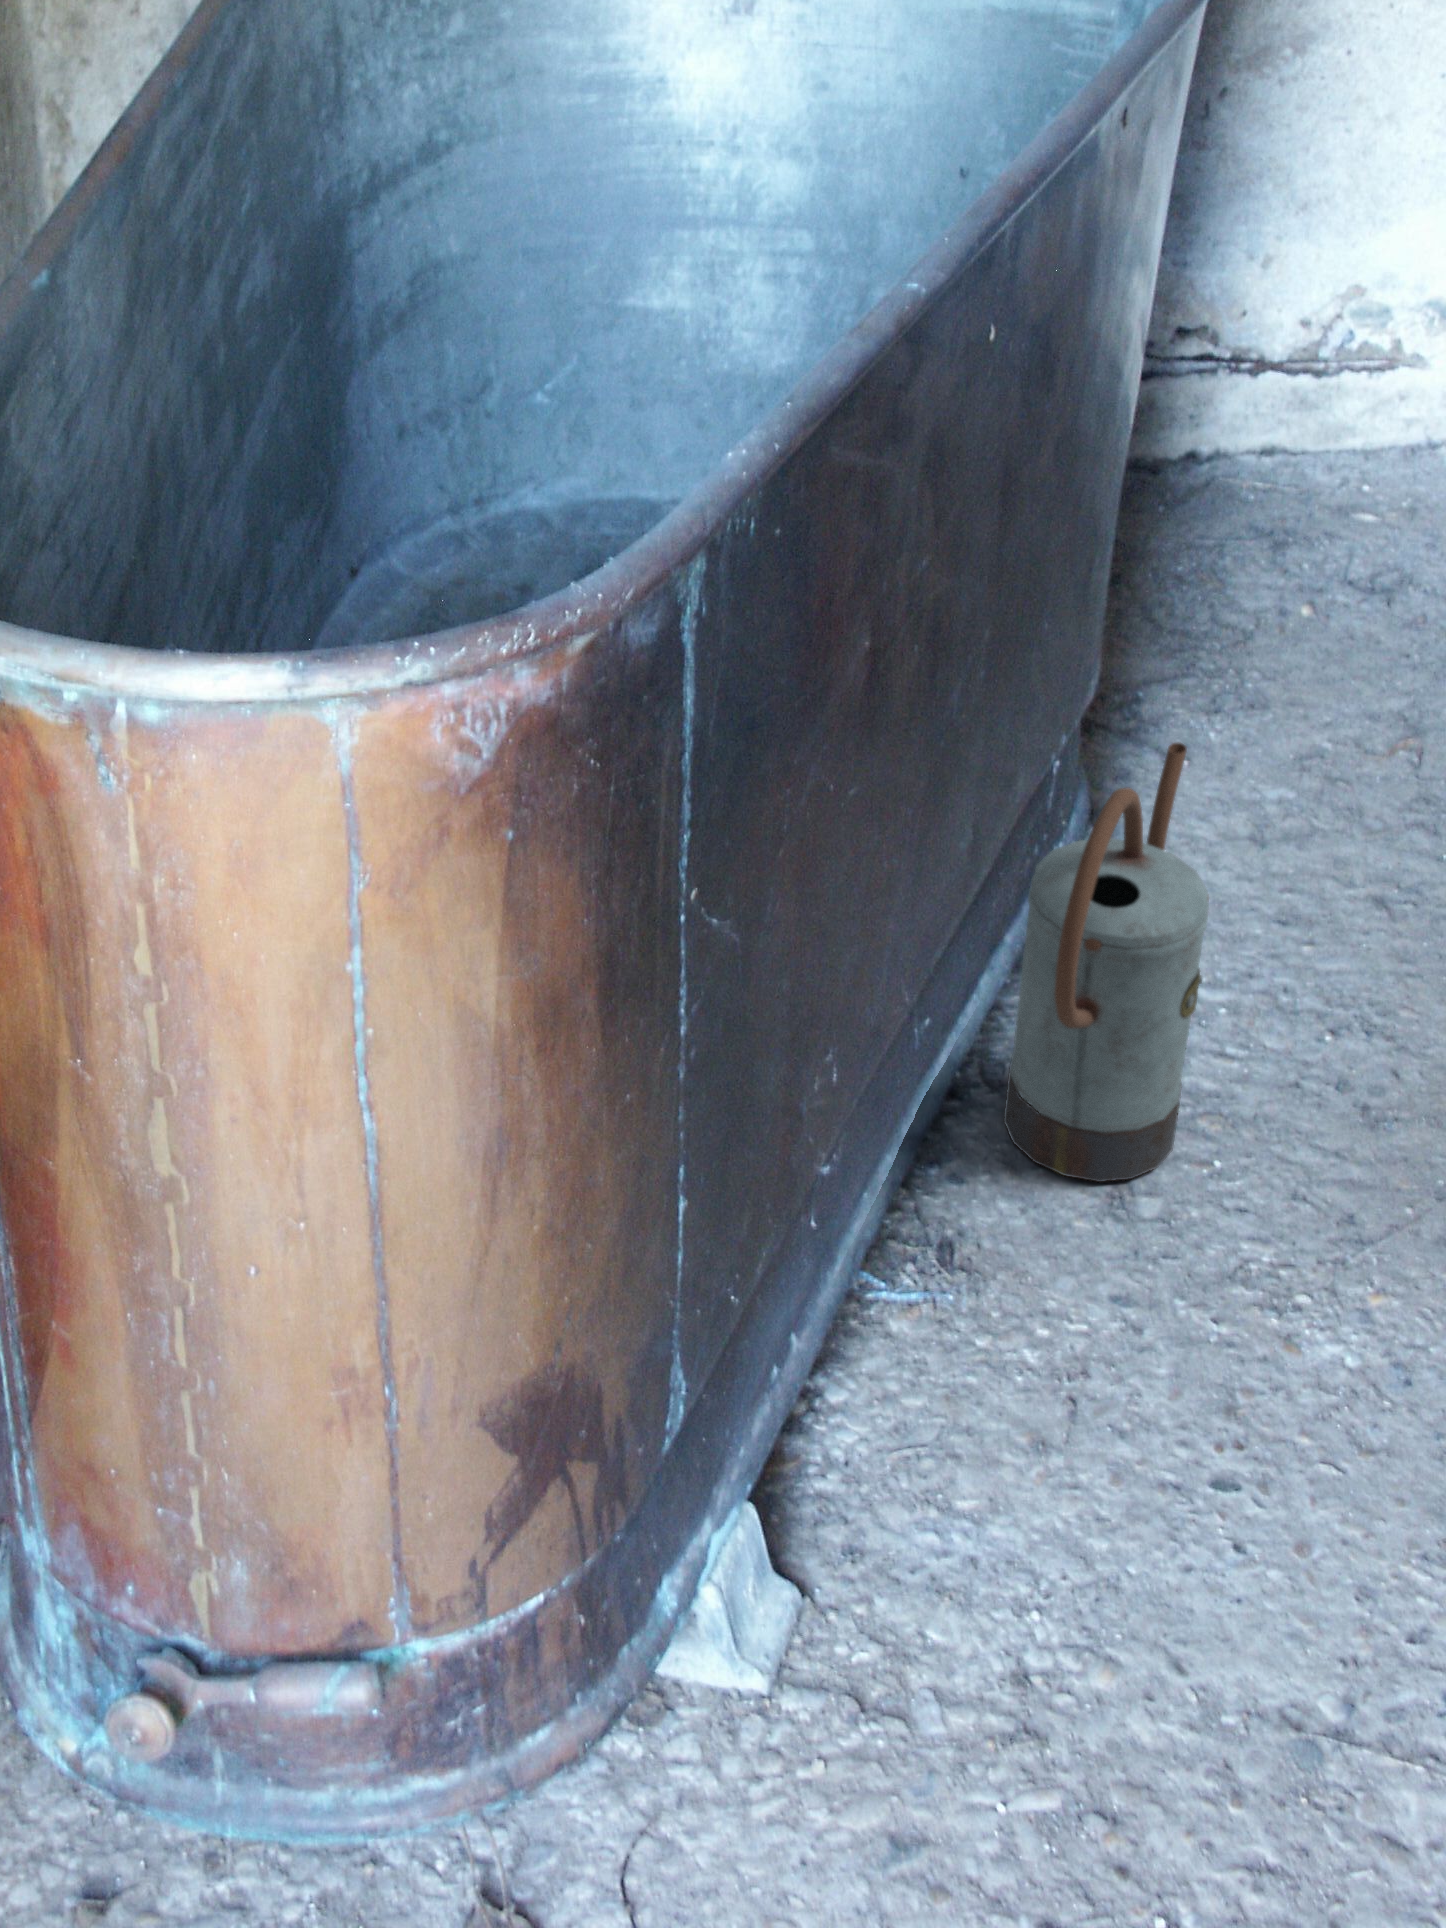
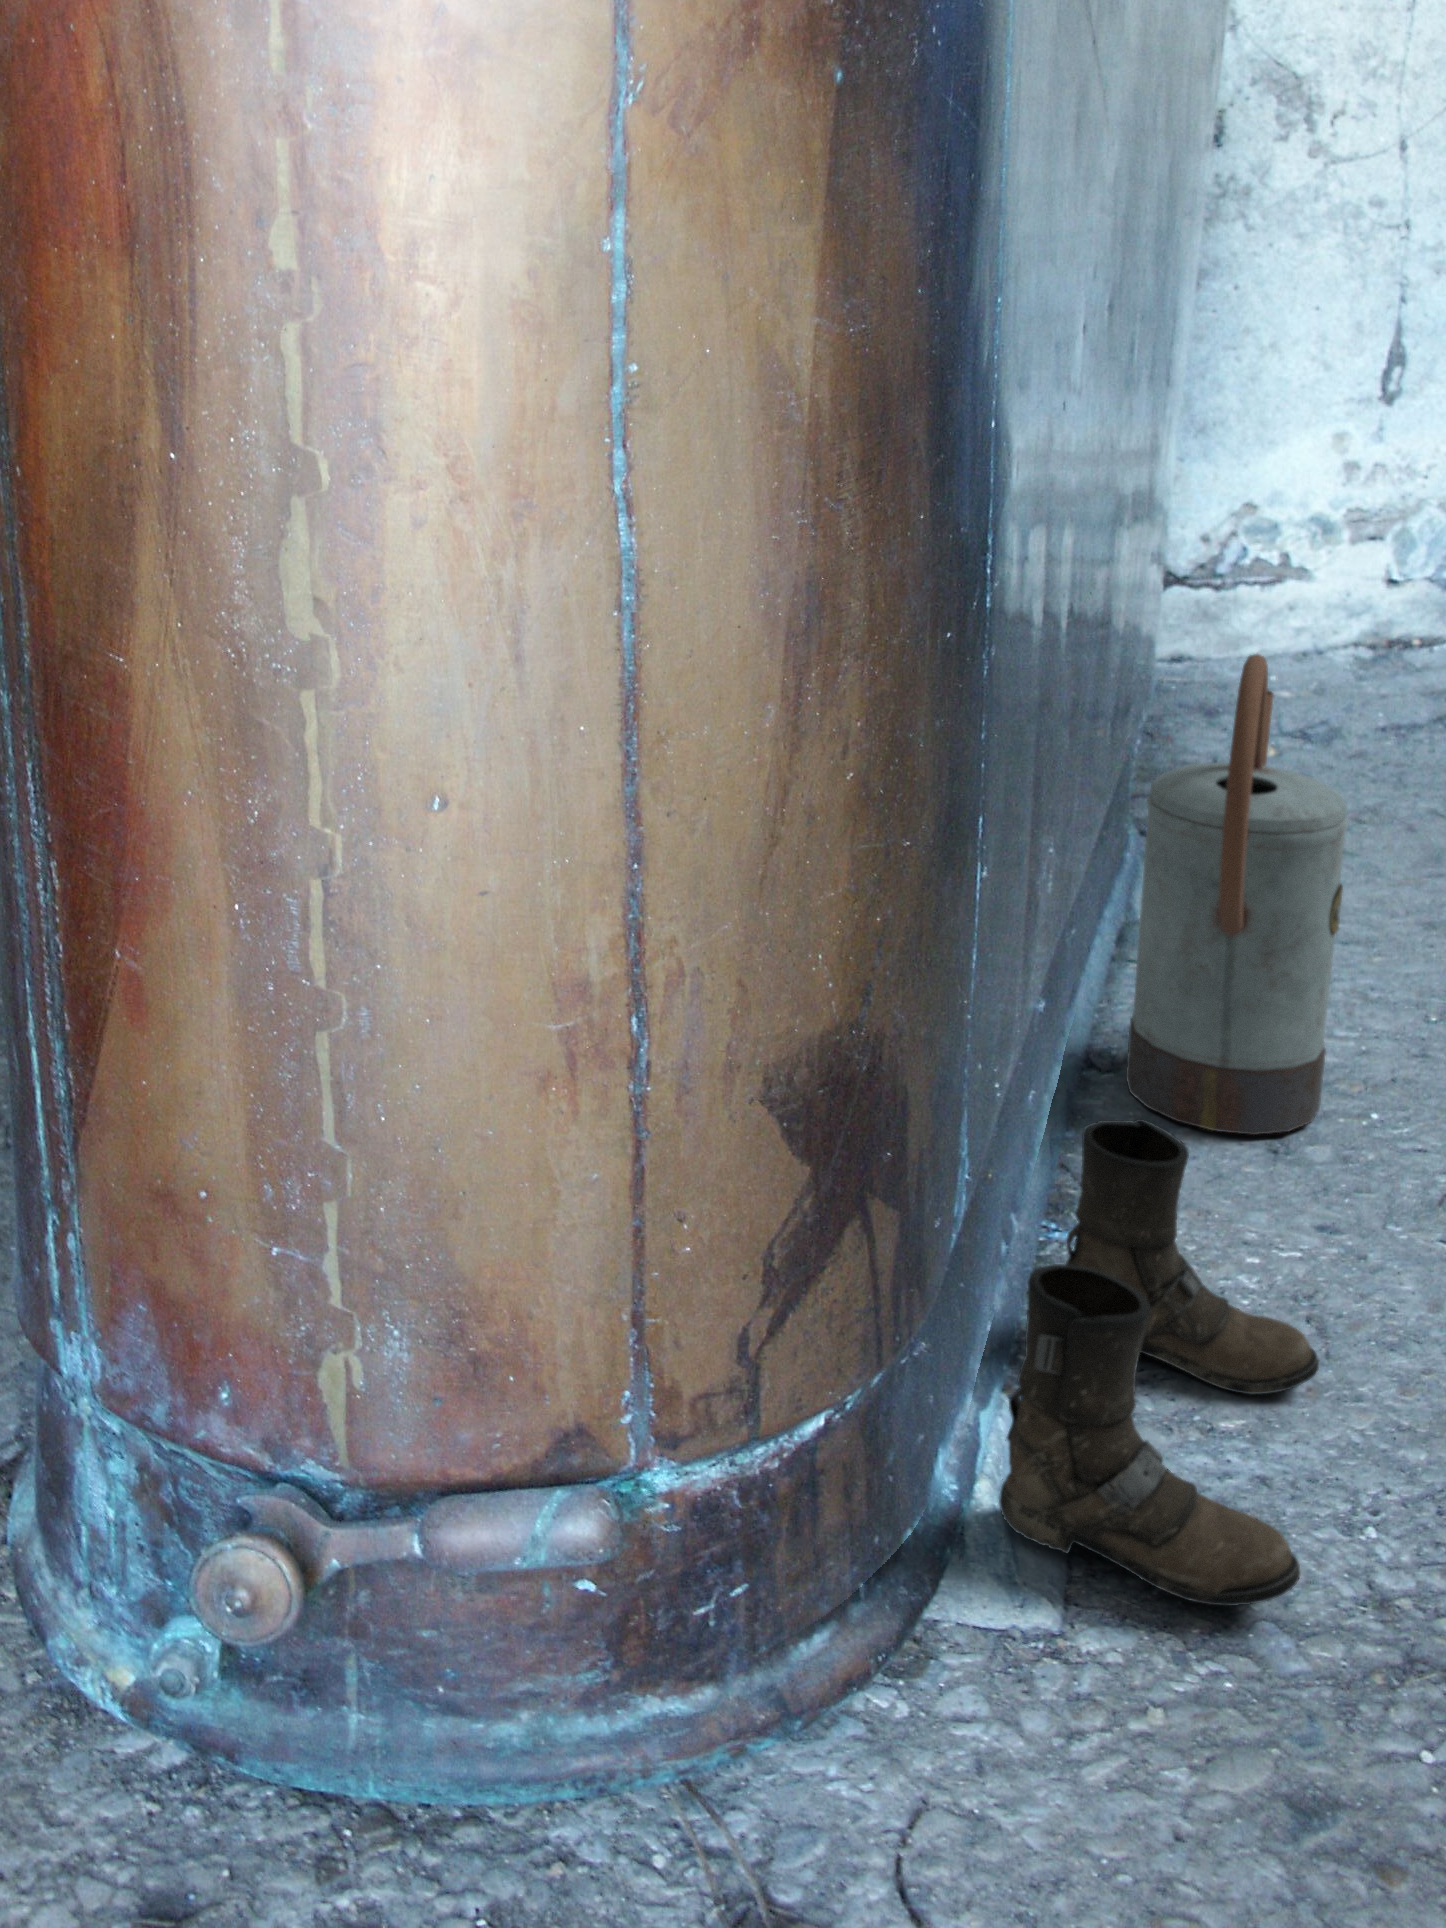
boots: none [750,1254,1054,1682] -> present [999,1119,1319,1606]

